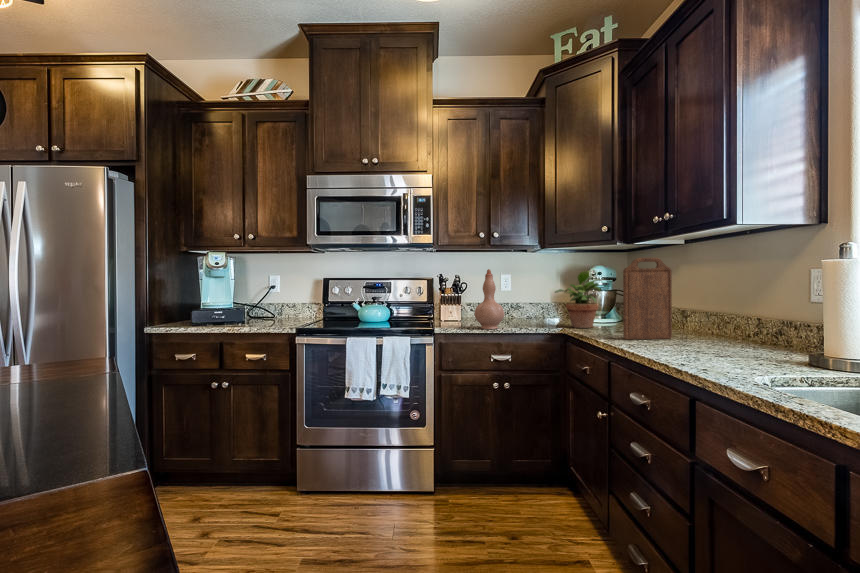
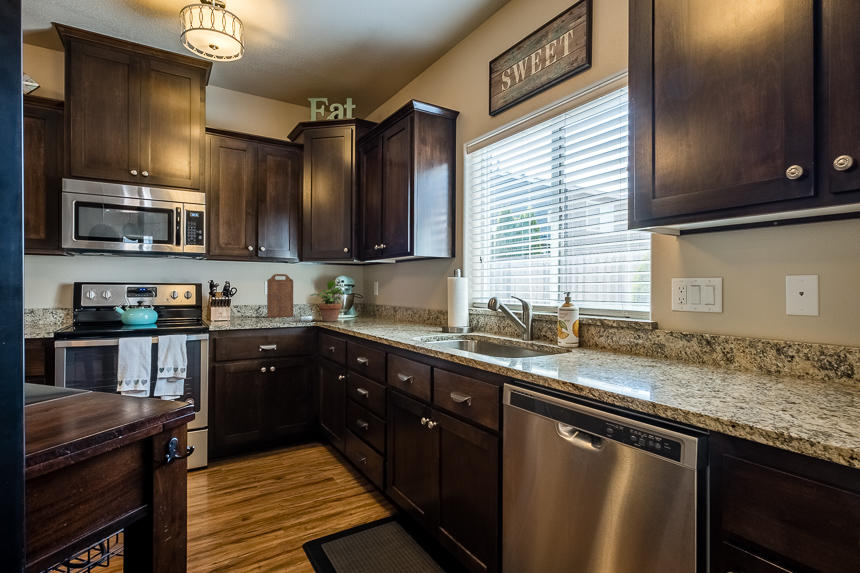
cutting board: present [623,258,672,339] -> present [267,274,293,318]
vase: present [474,269,505,329] -> none [246,277,271,325]

